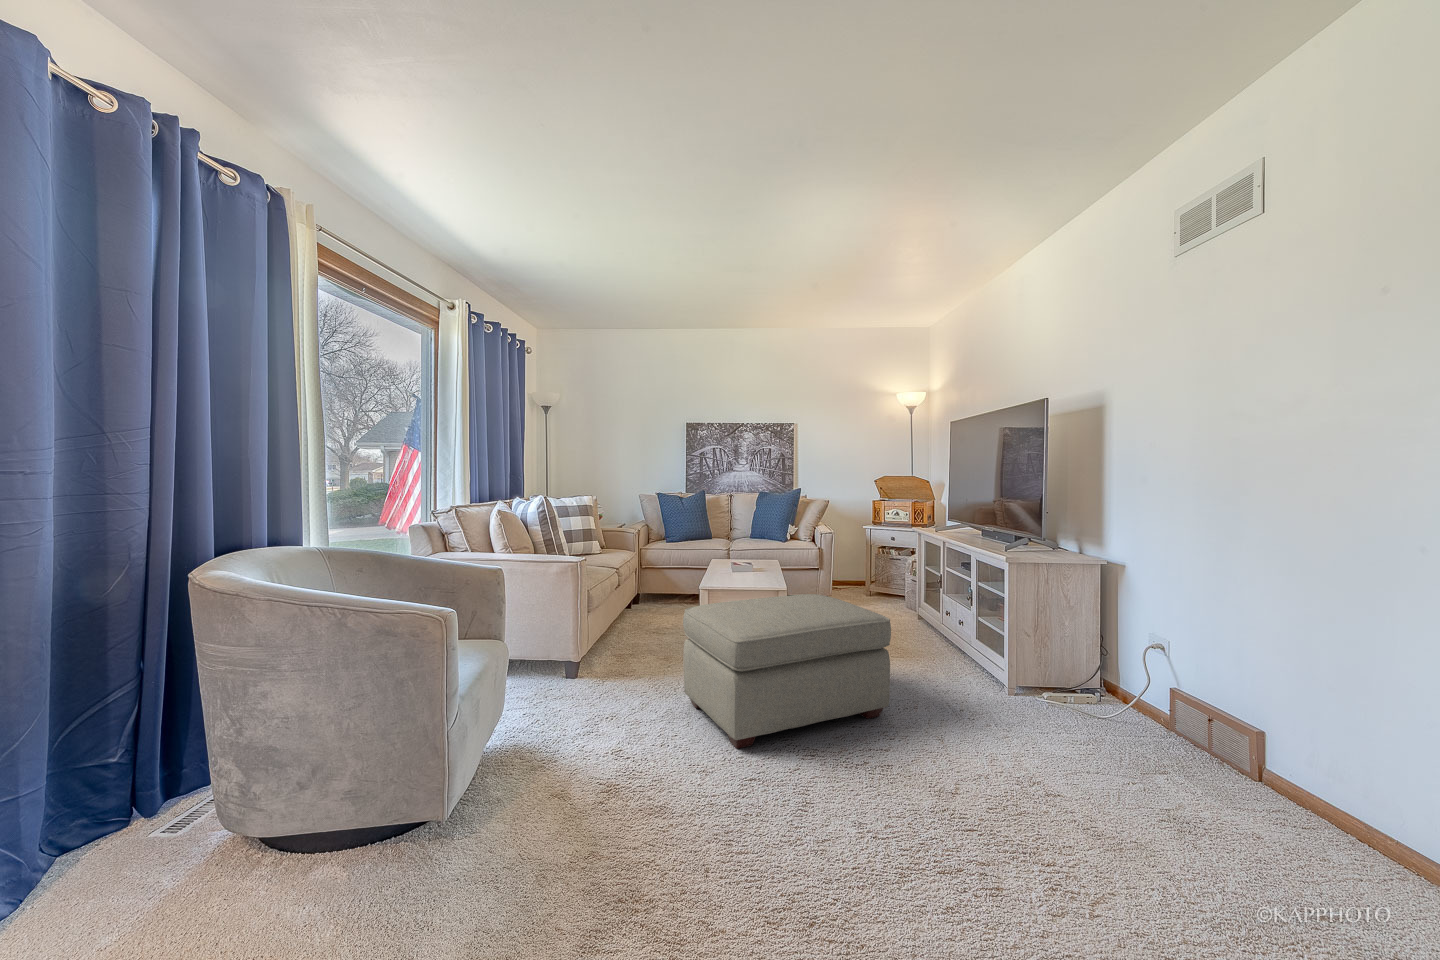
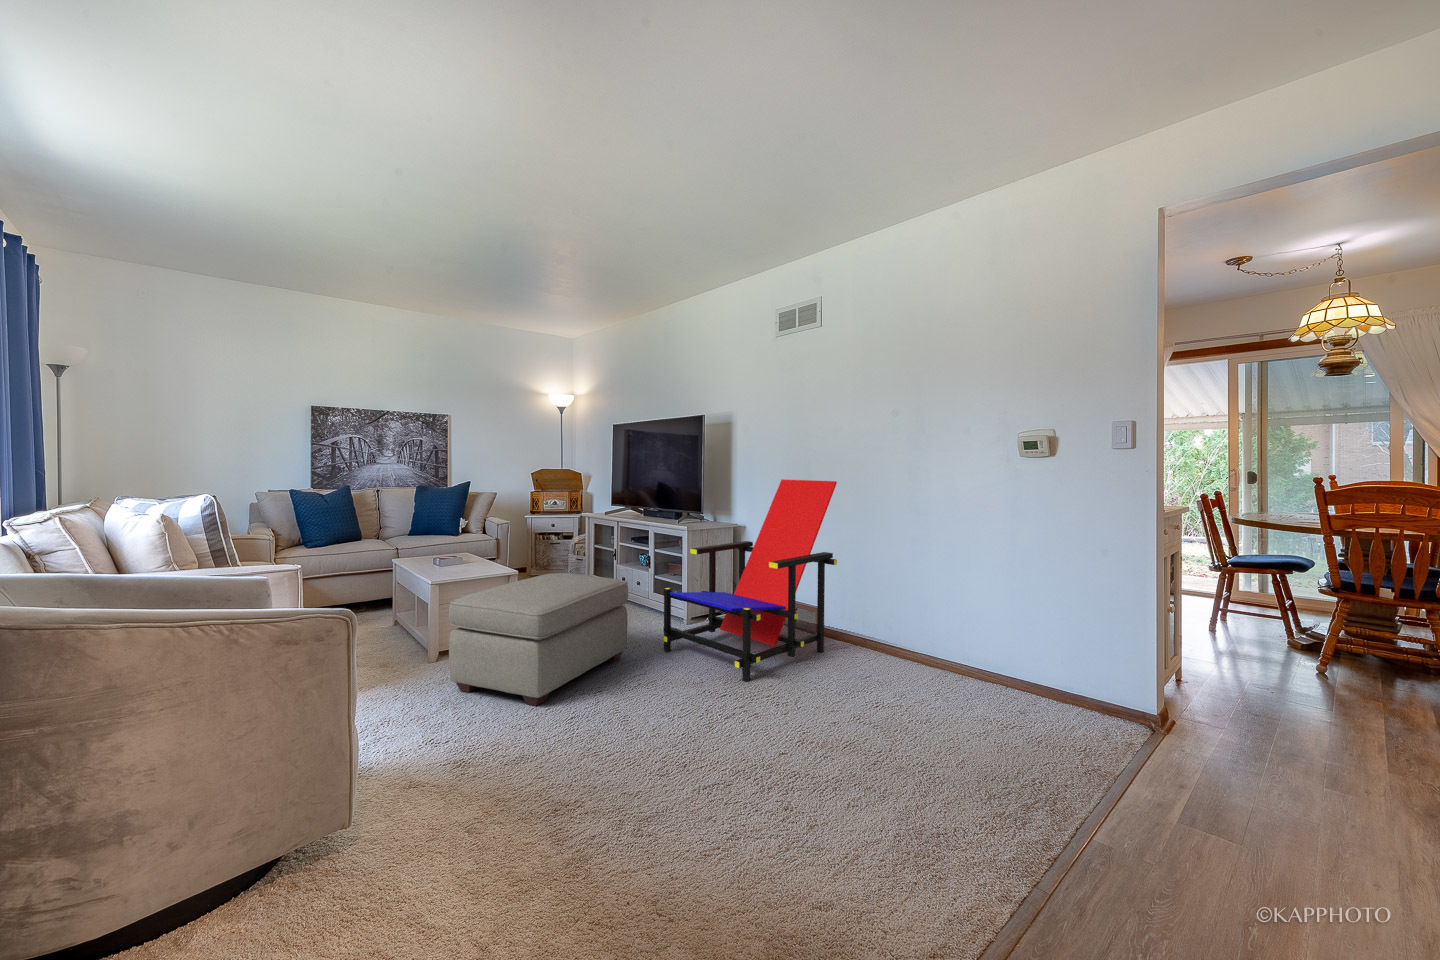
lounge chair: none [941,492,1299,819] -> present [664,479,837,682]

